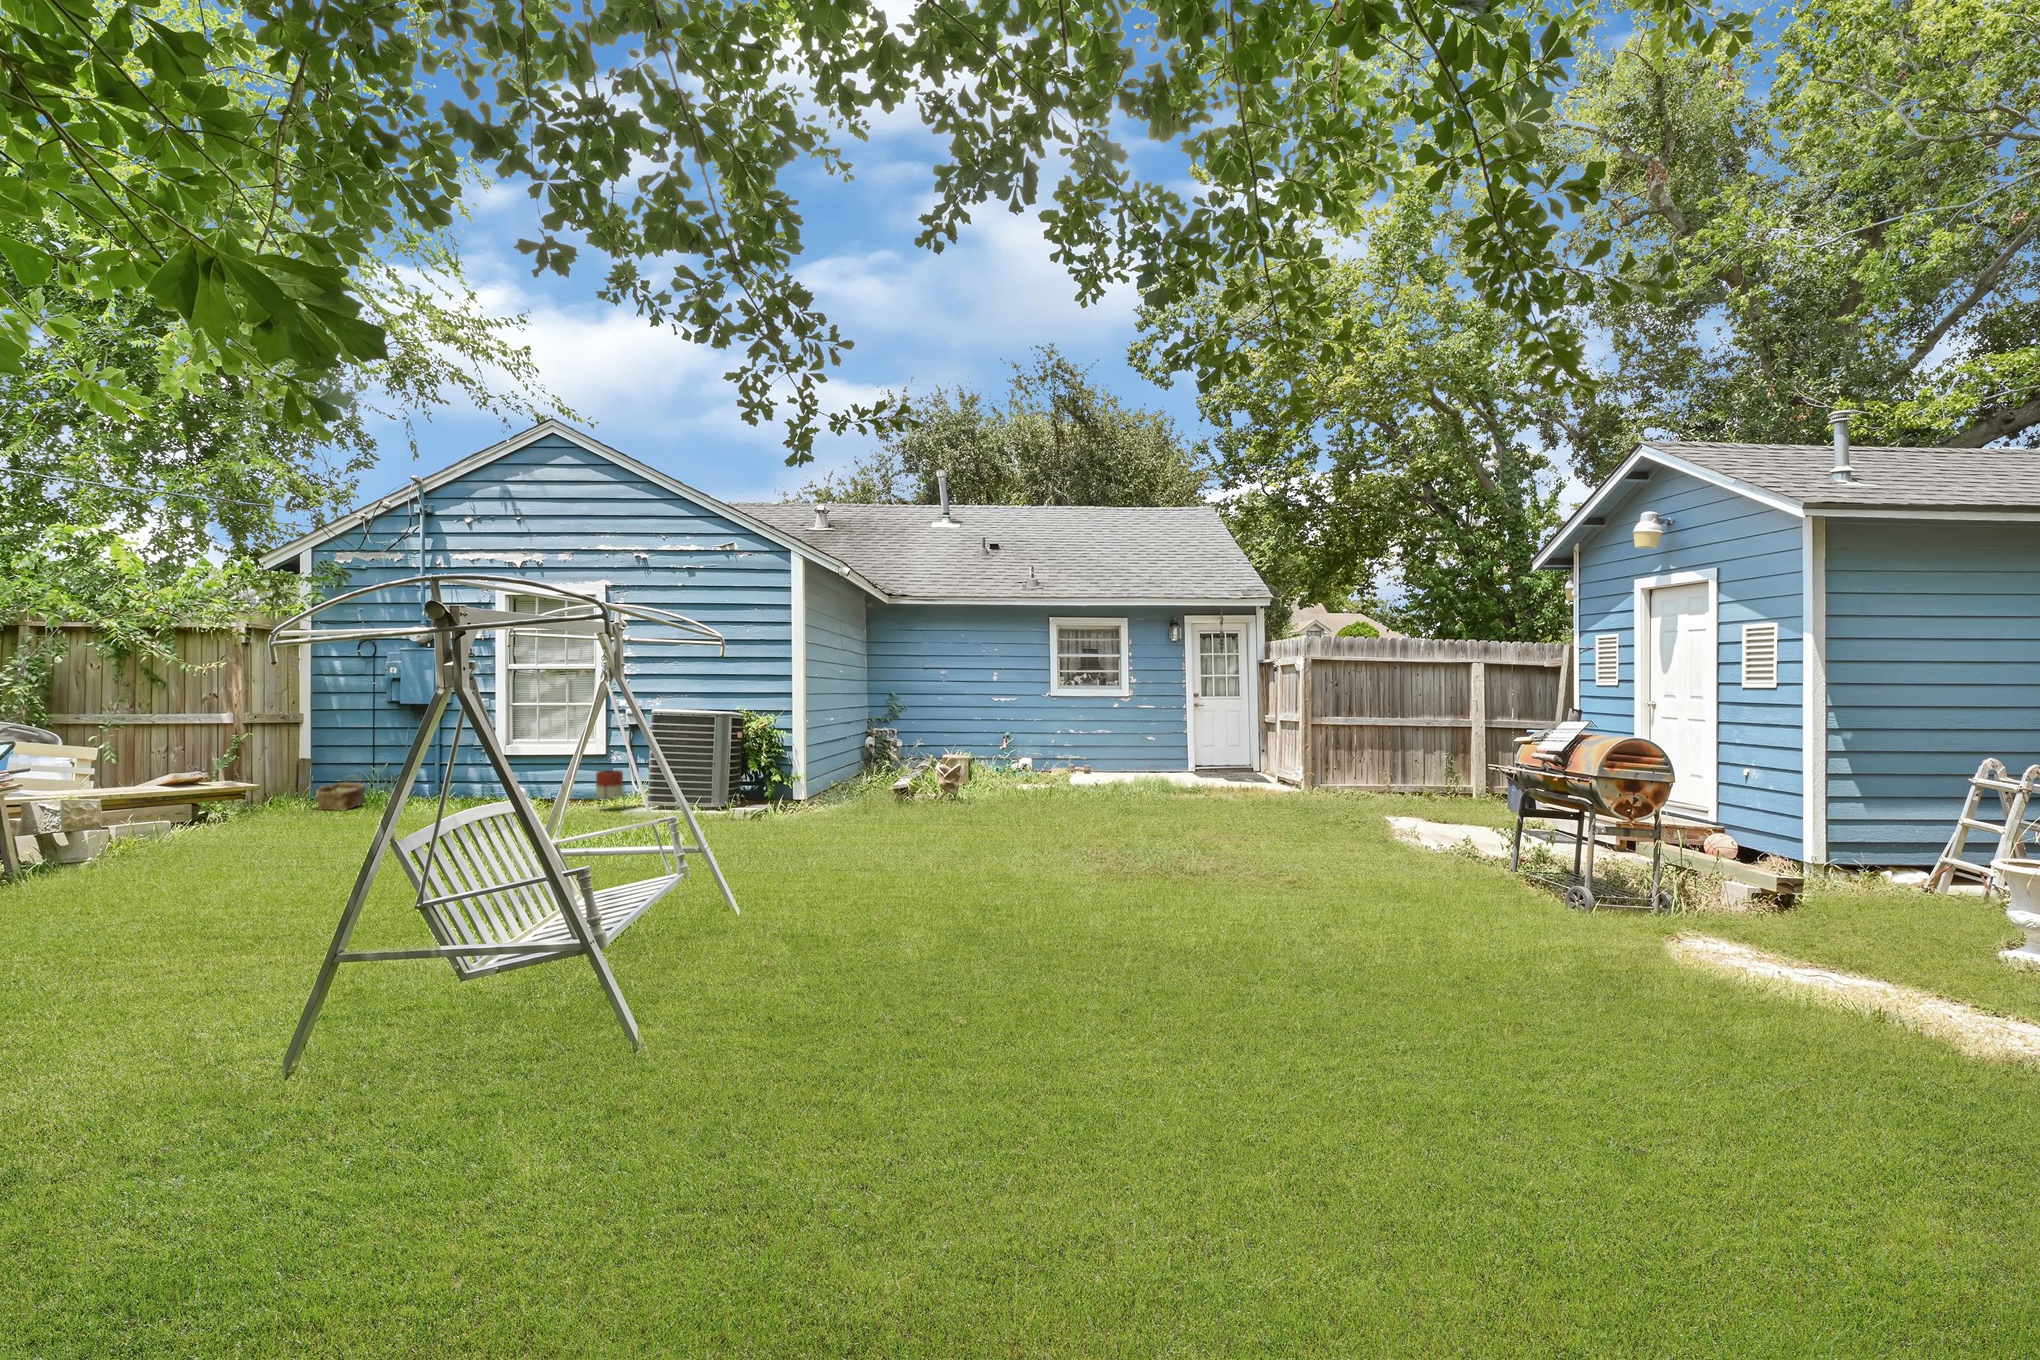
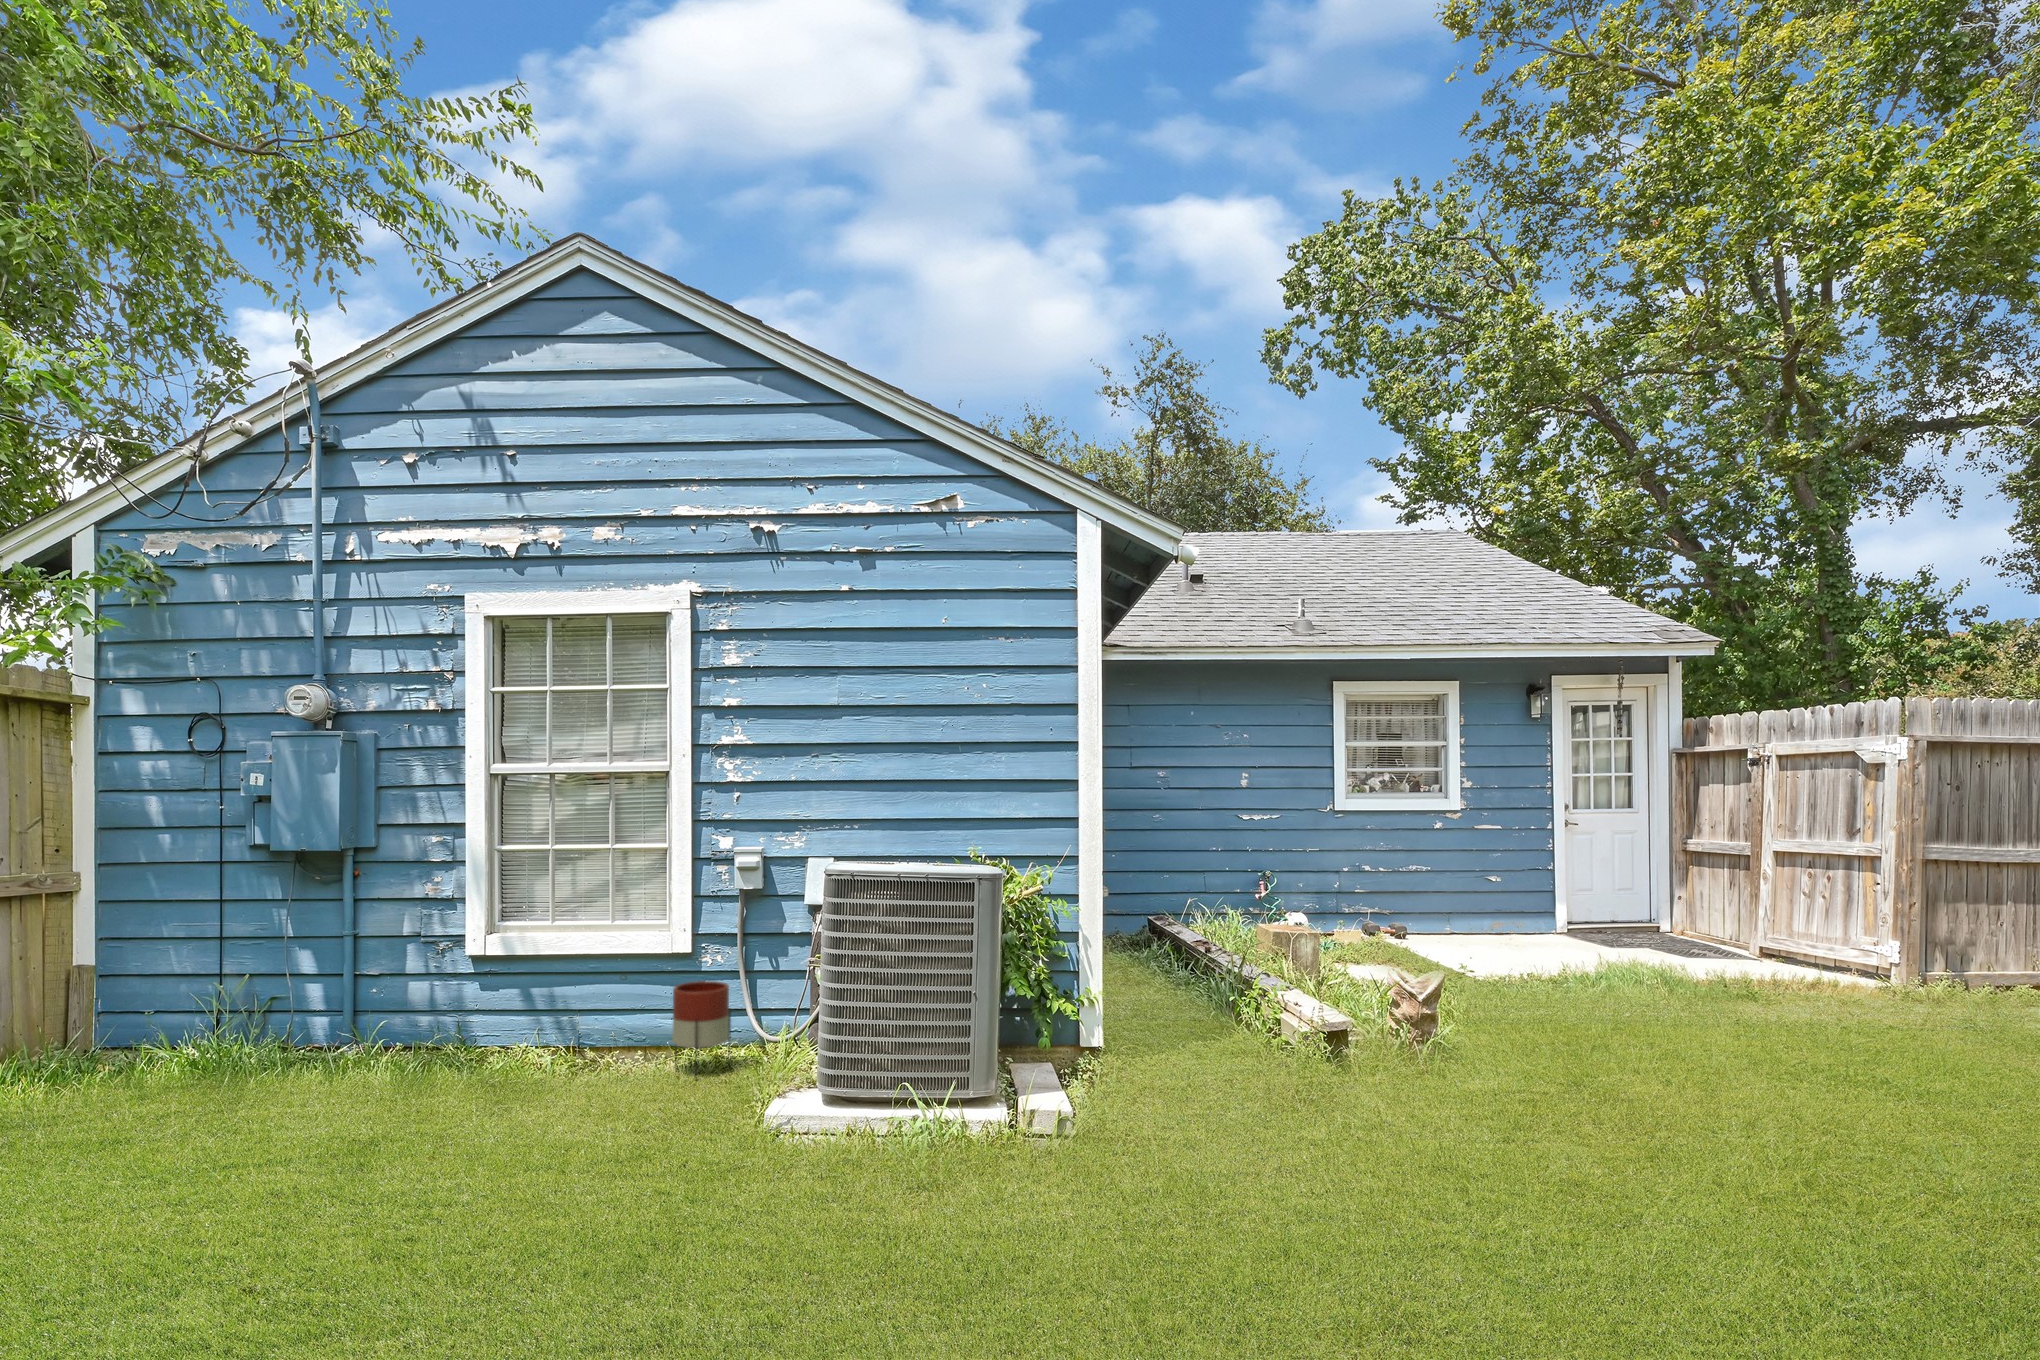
woven basket: present [315,775,366,811] -> none [63,998,177,1085]

